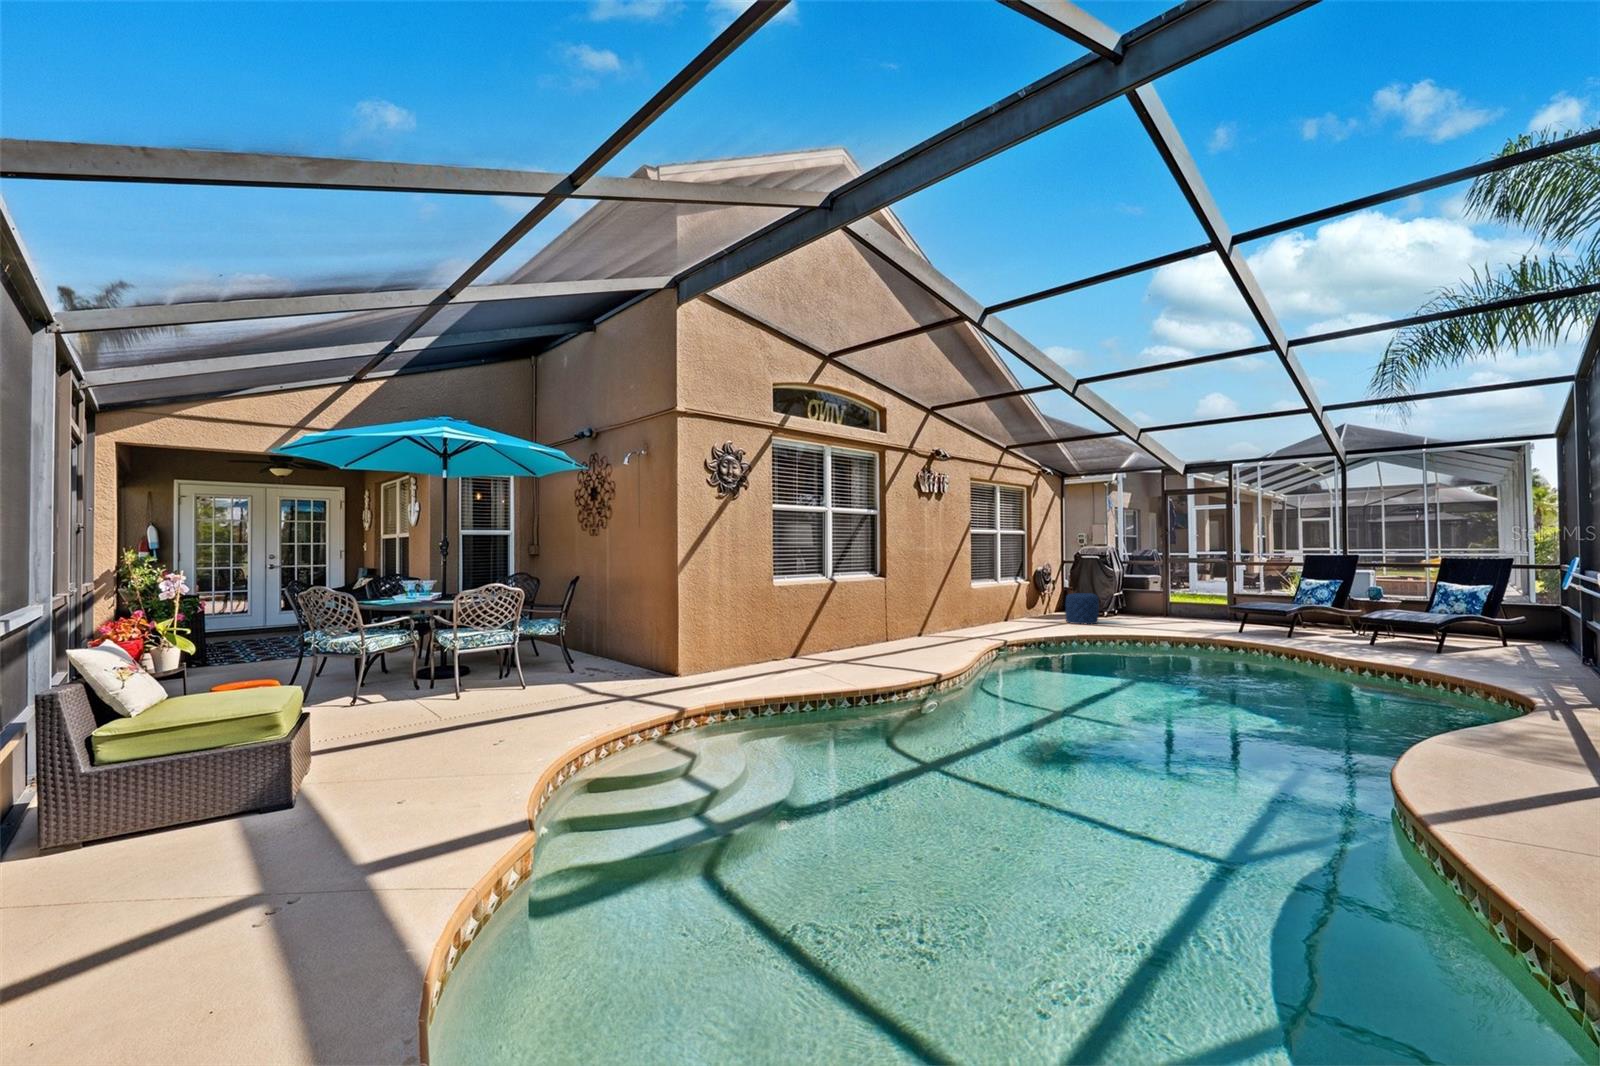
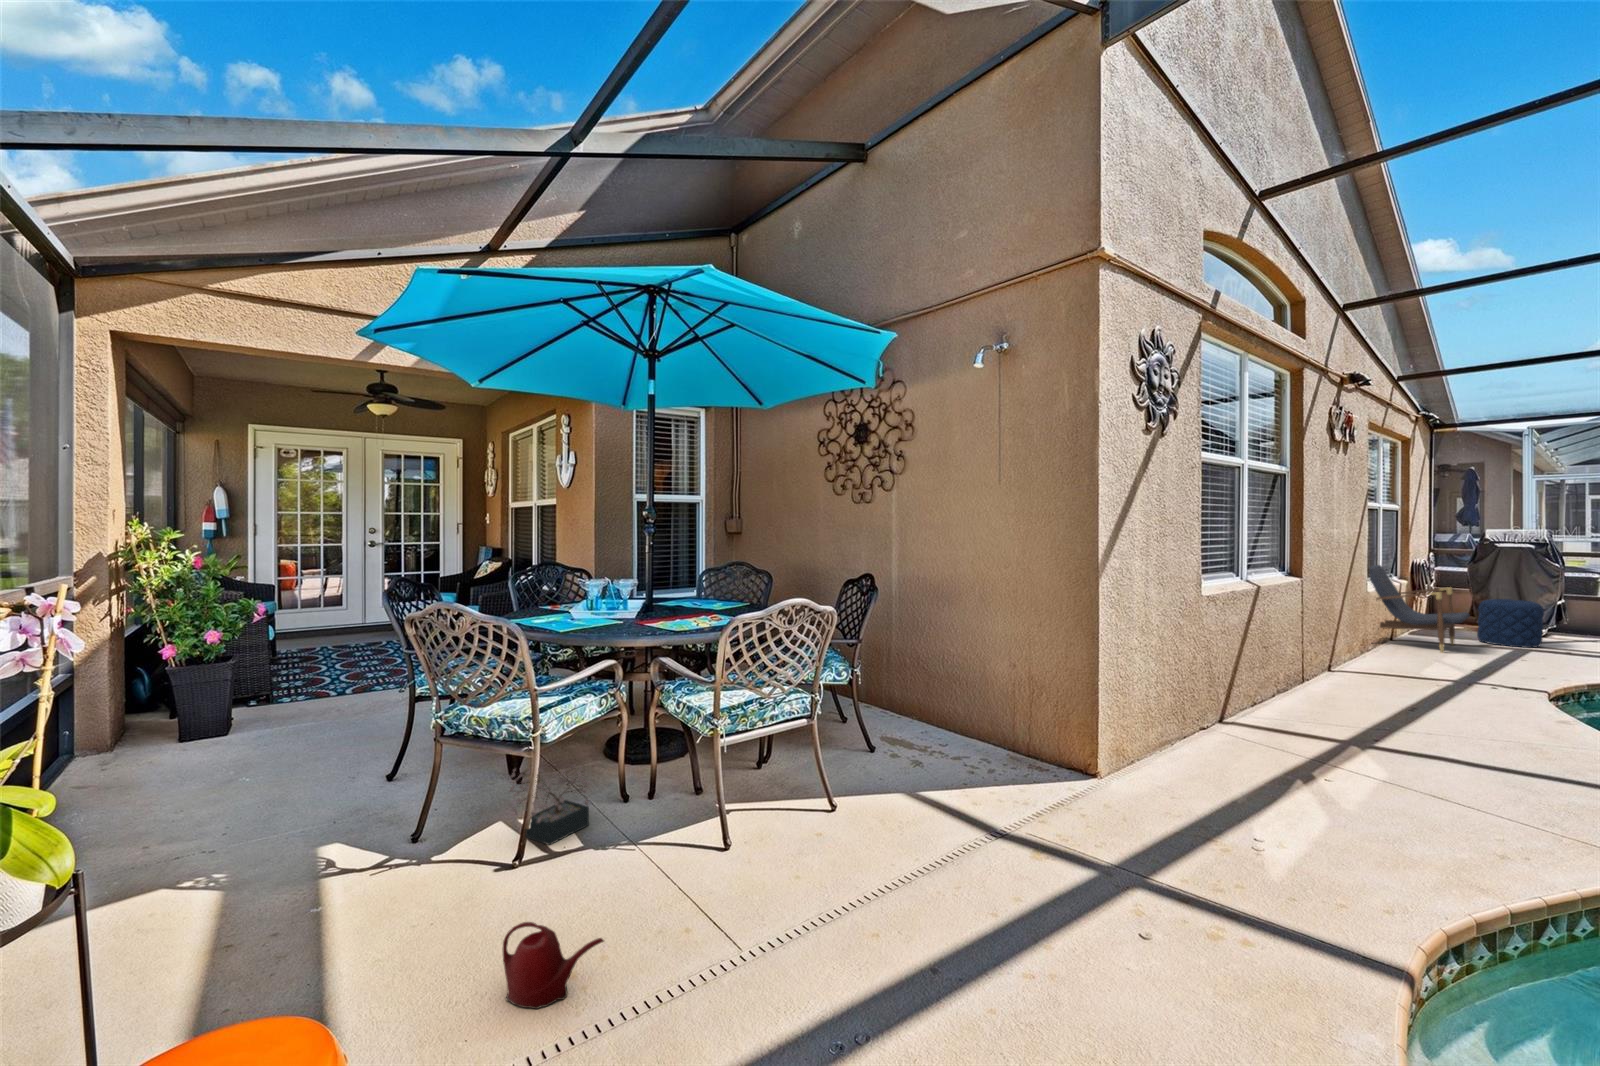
lounge chair: none [985,571,1048,628] -> present [1370,565,1470,653]
decorative plant: none [351,665,396,701] -> present [509,765,591,845]
watering can: none [338,700,378,729] -> present [503,922,604,1009]

